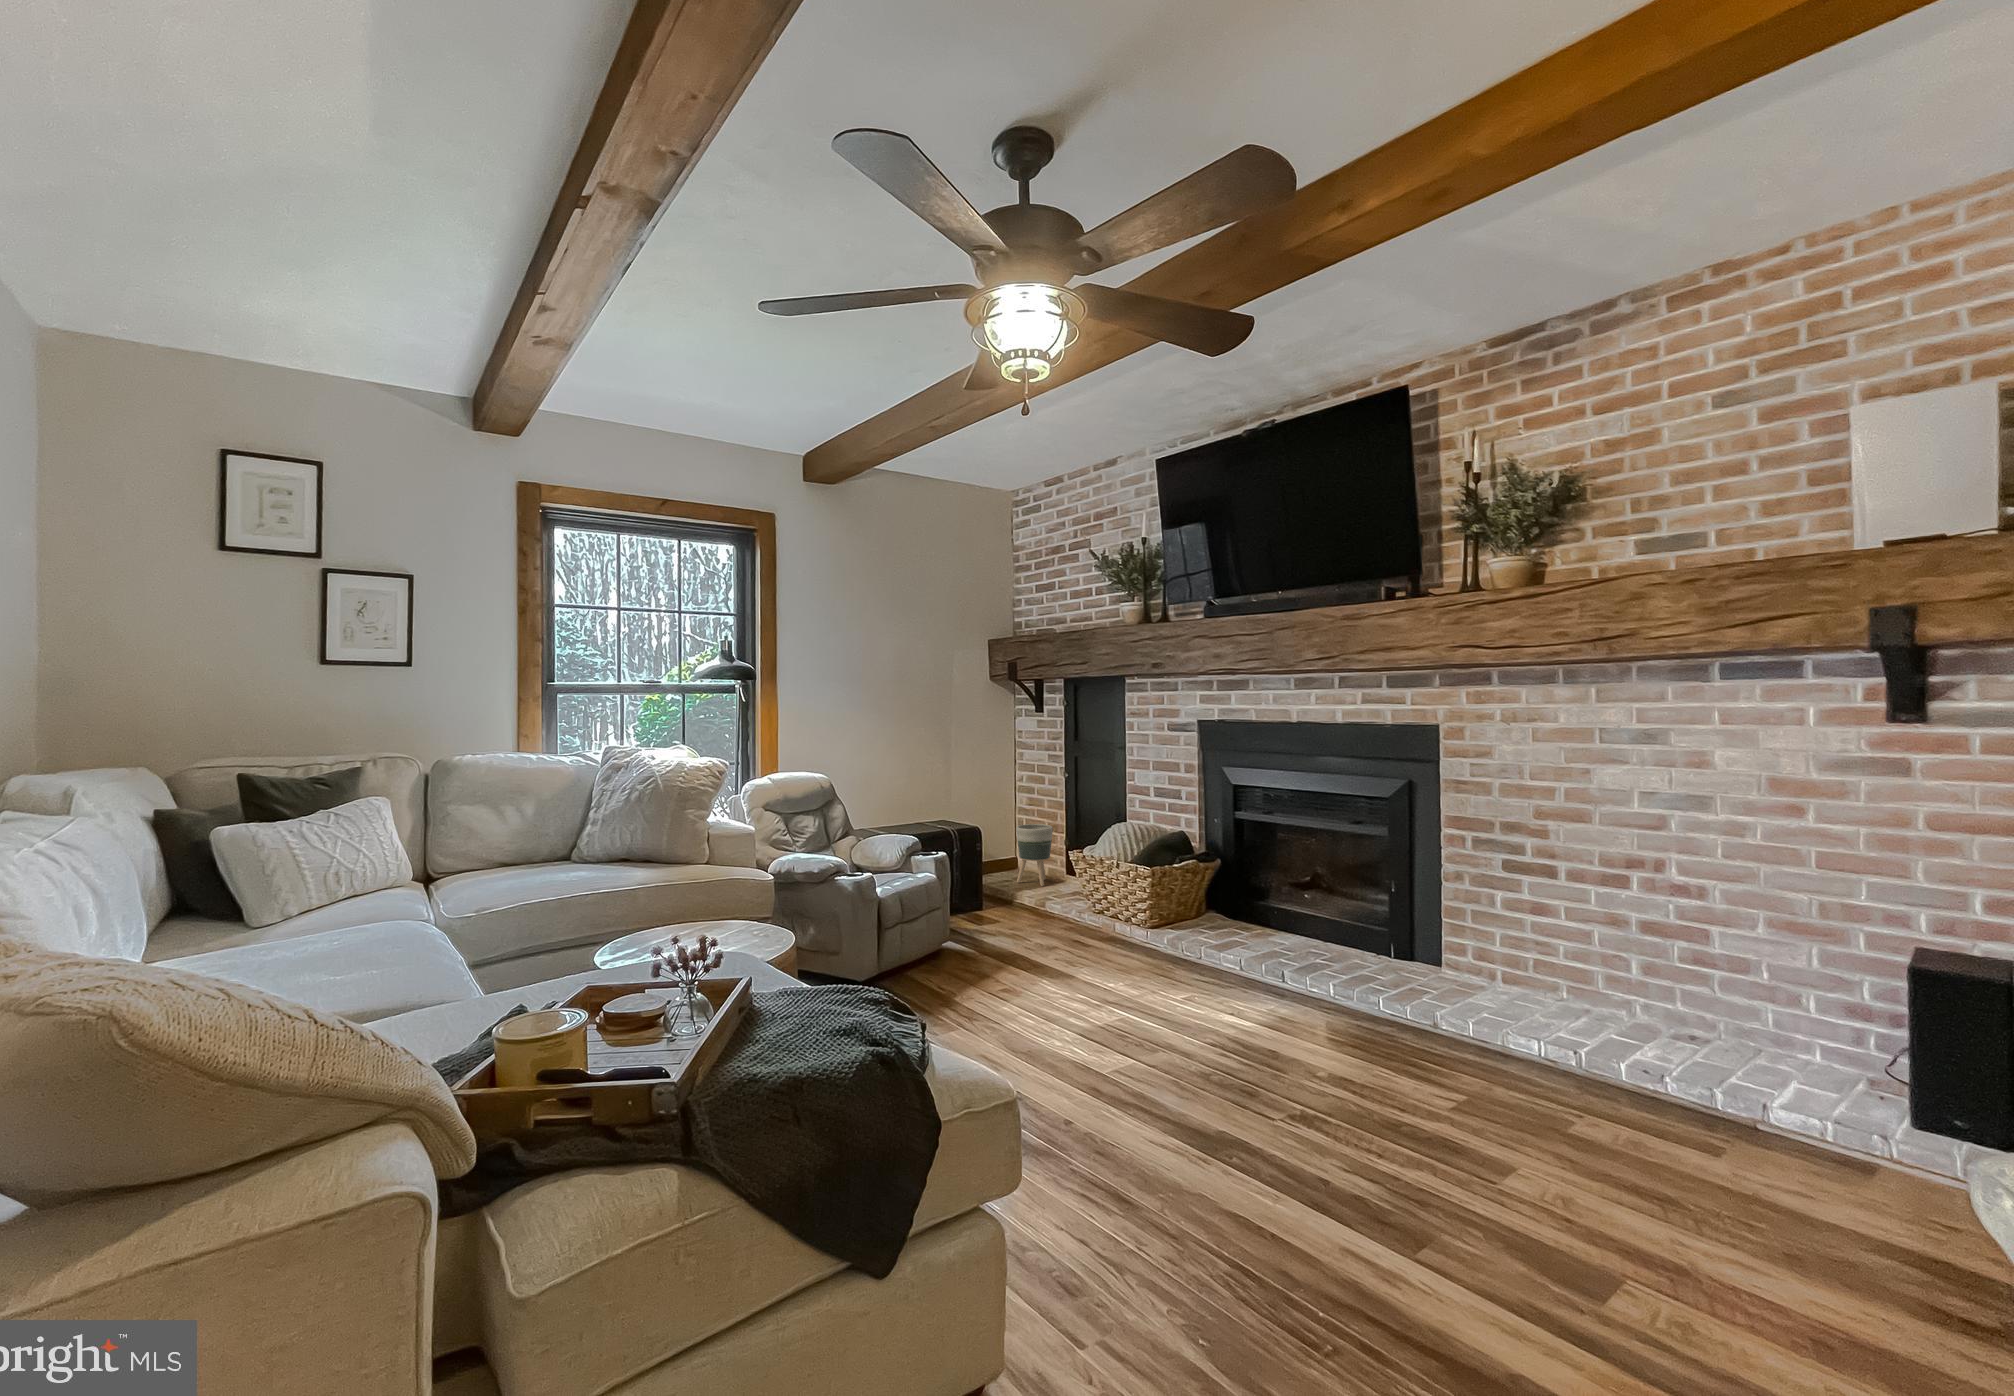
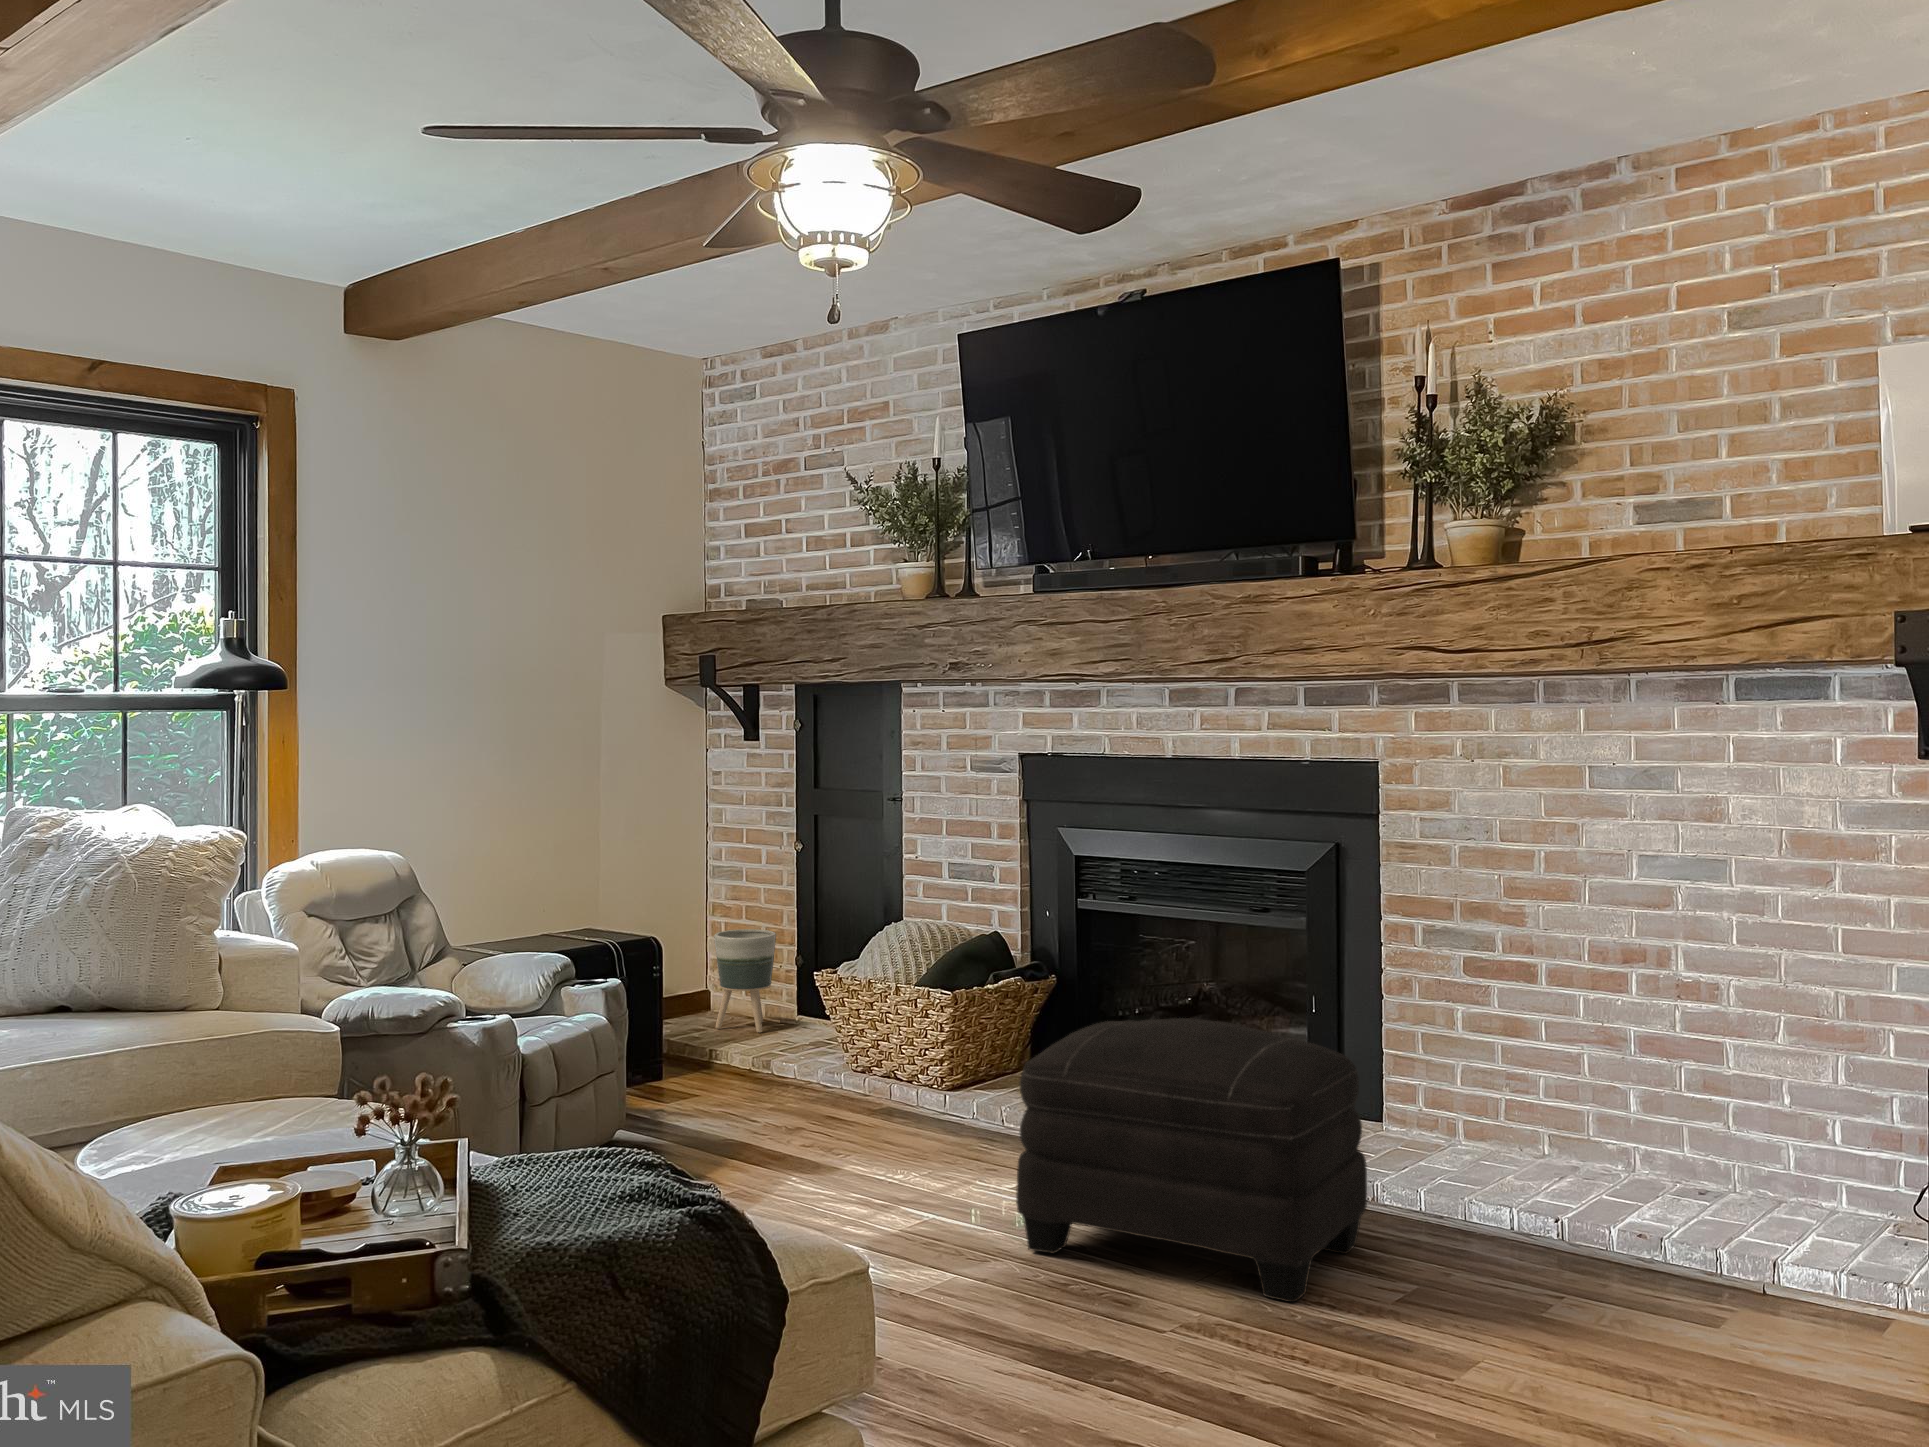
ottoman: none [1179,894,1430,1103] -> present [1016,1018,1367,1302]

